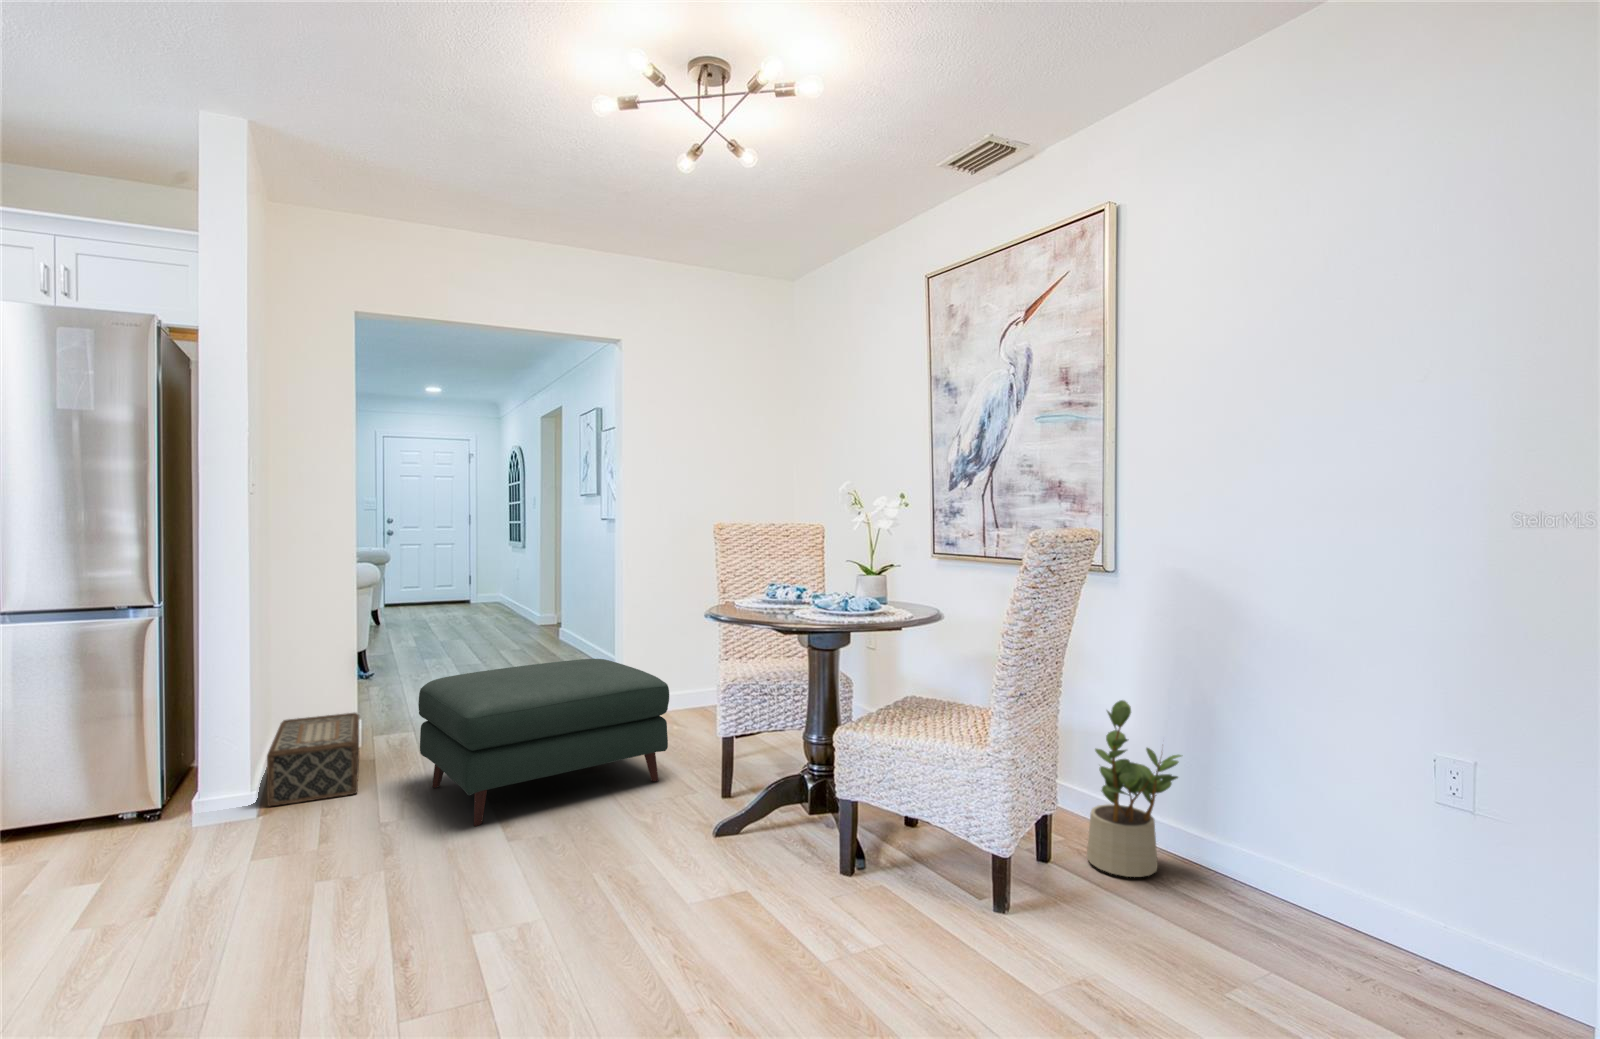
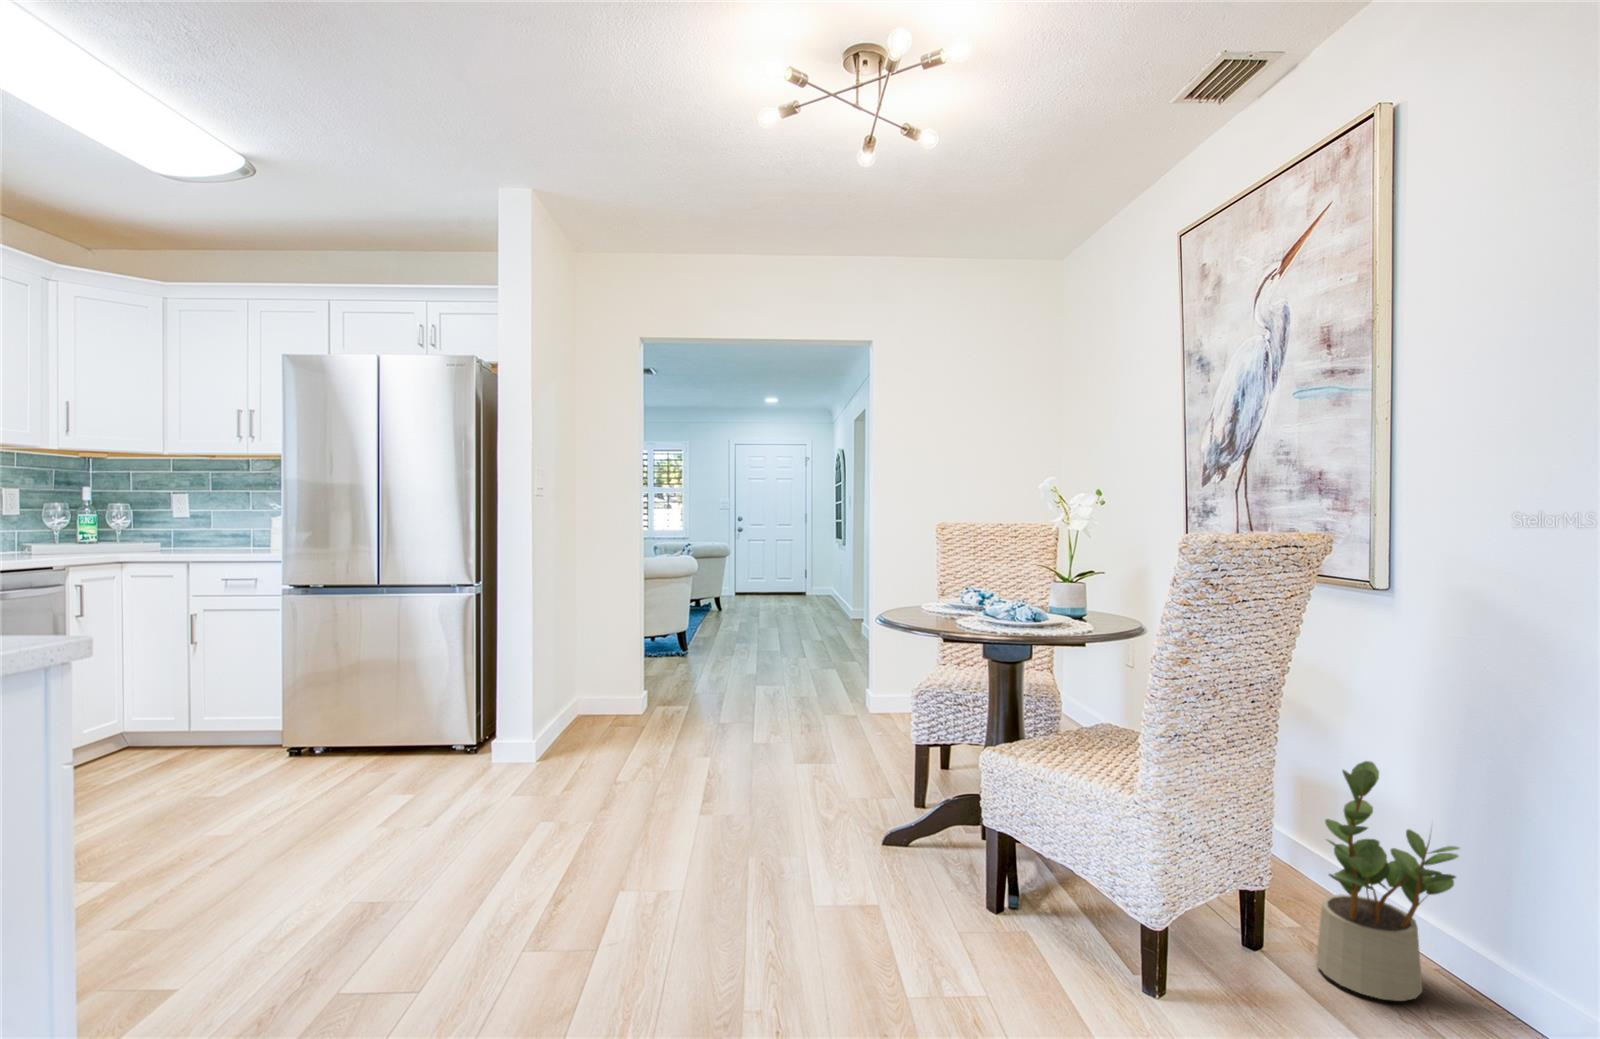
ottoman: present [418,659,669,826] -> none [663,654,875,794]
woven basket: present [267,713,359,807] -> none [553,683,637,752]

